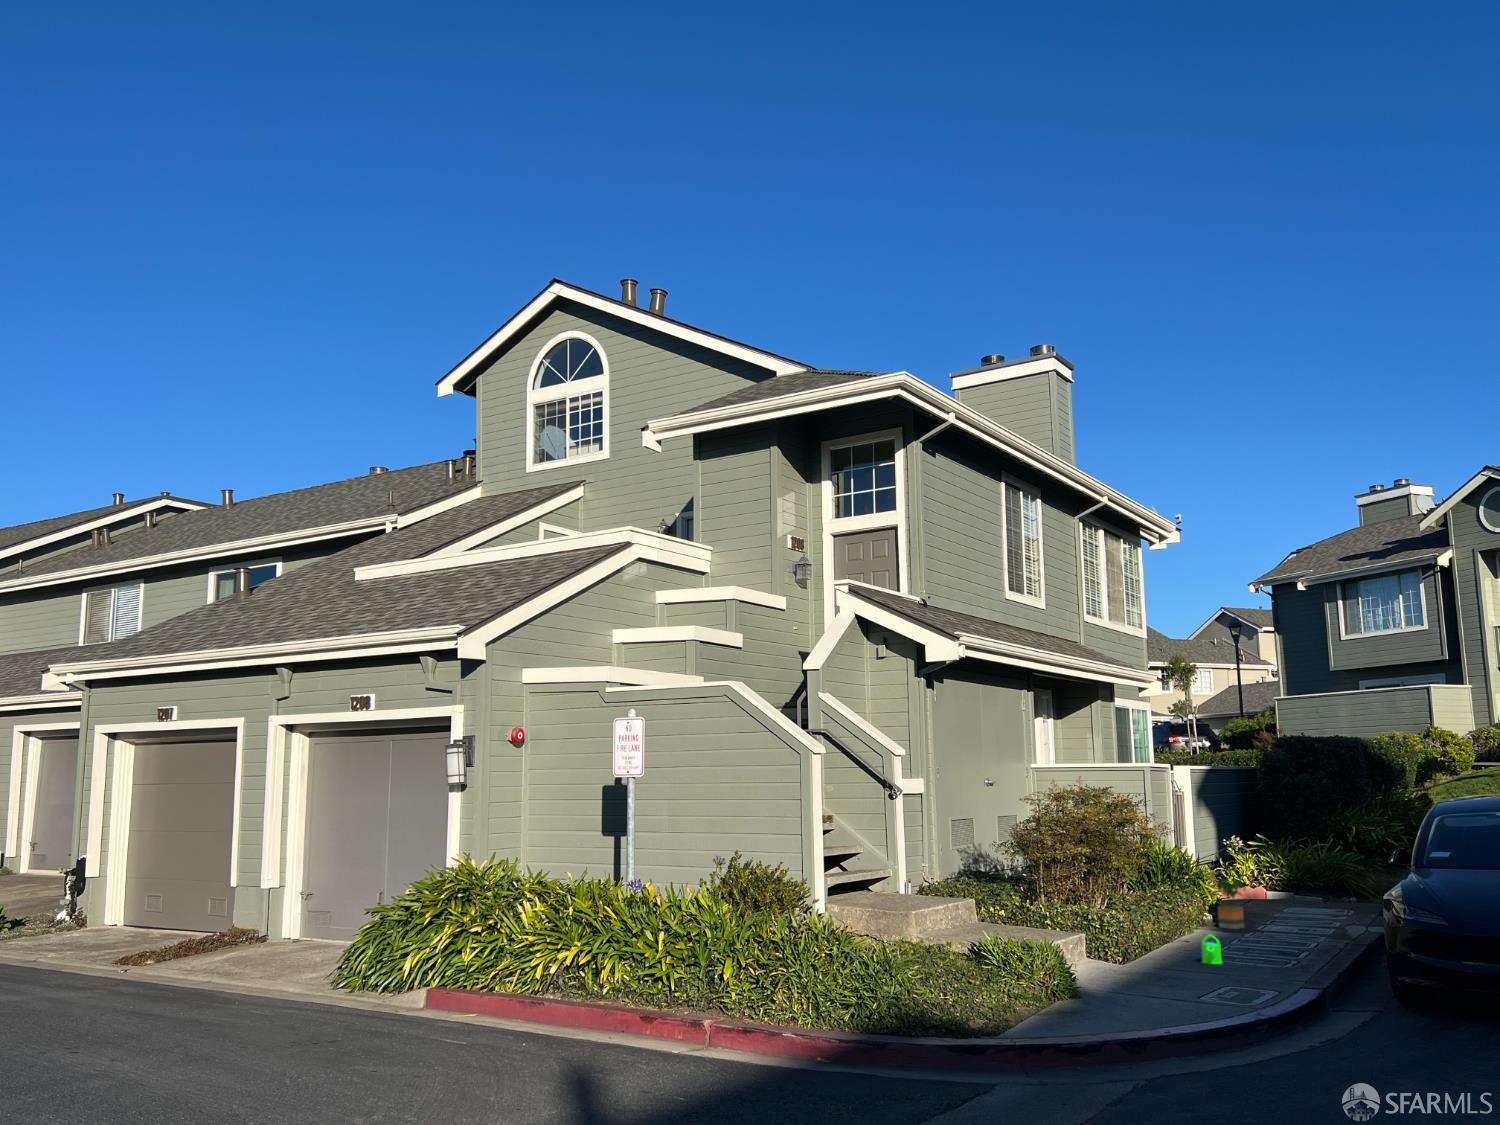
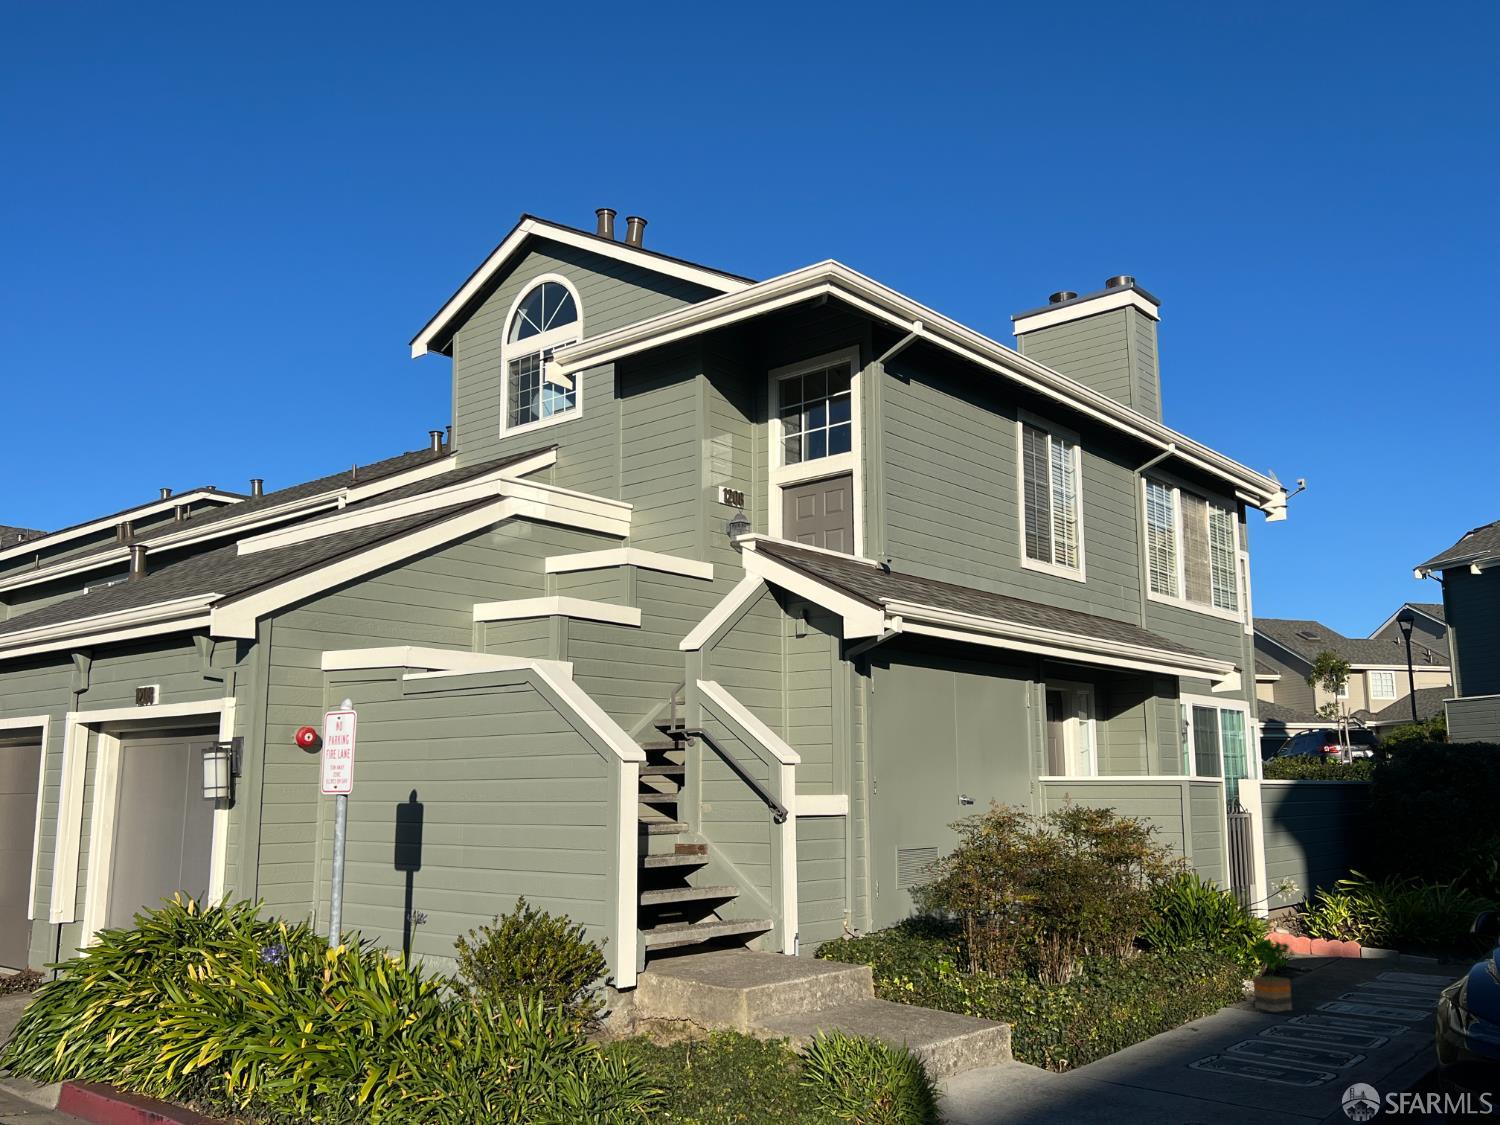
watering can: present [1201,934,1222,964] -> none [1182,1031,1216,1079]

